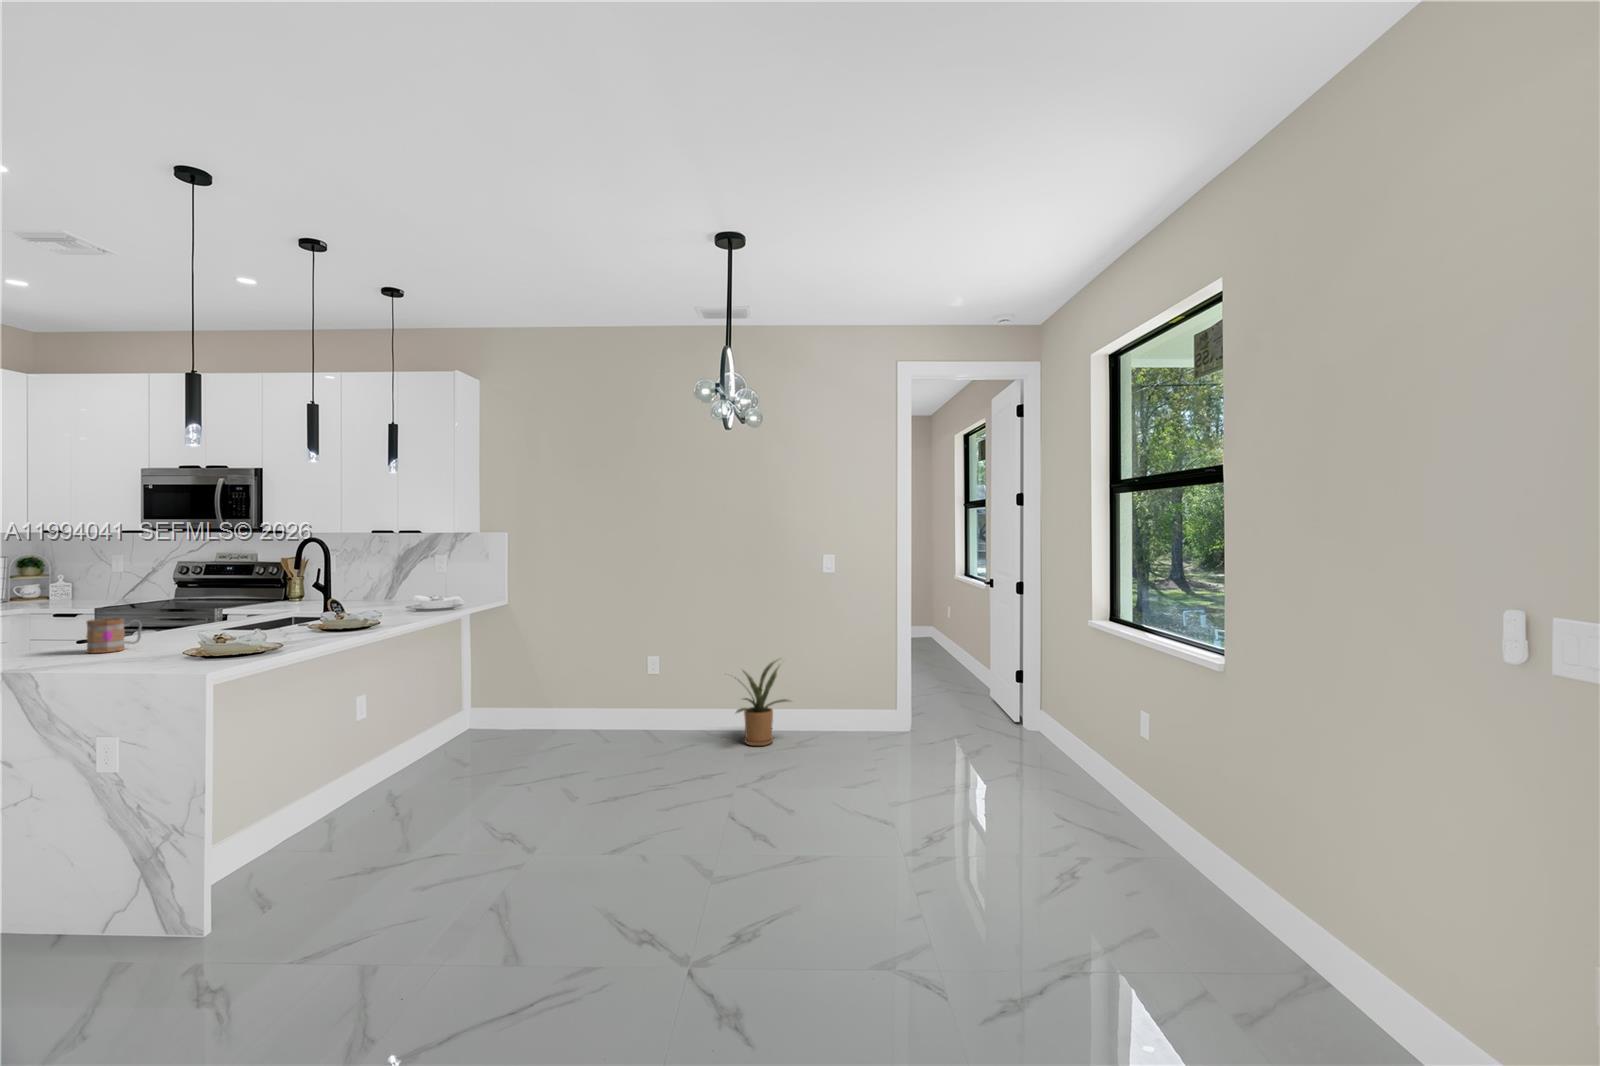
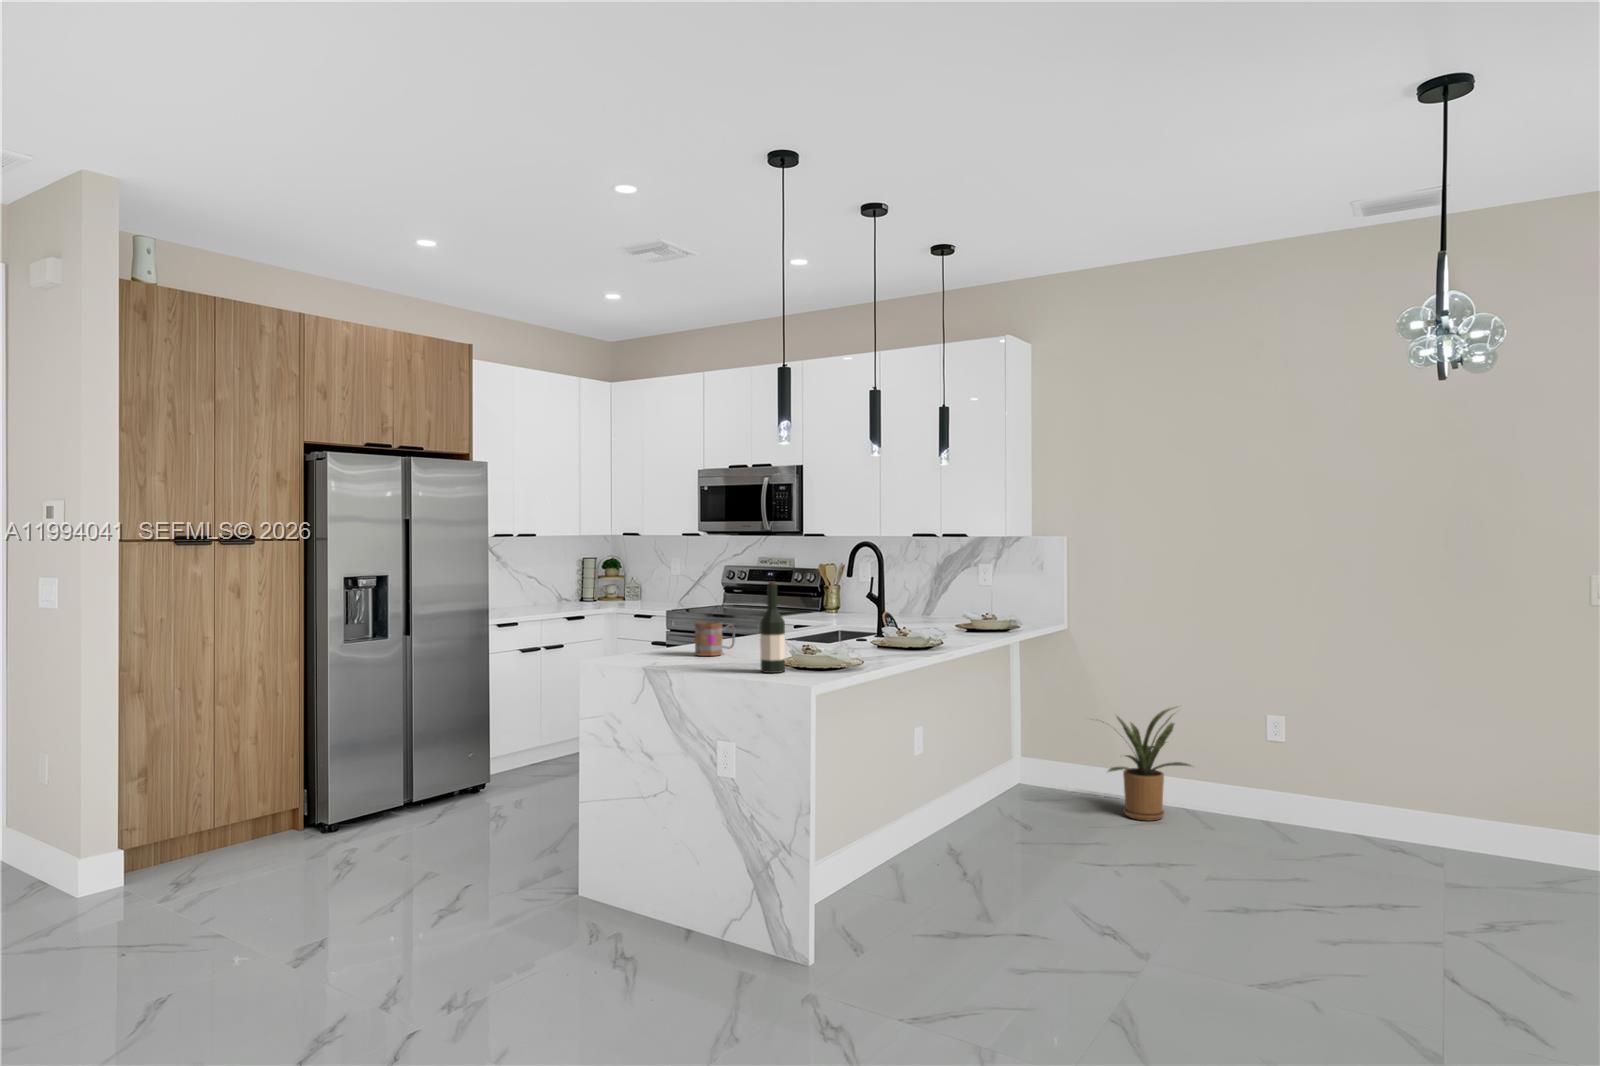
wine bottle: none [156,577,186,665] -> present [760,581,785,673]
house plant: present [735,659,791,746] -> present [1108,707,1191,821]

